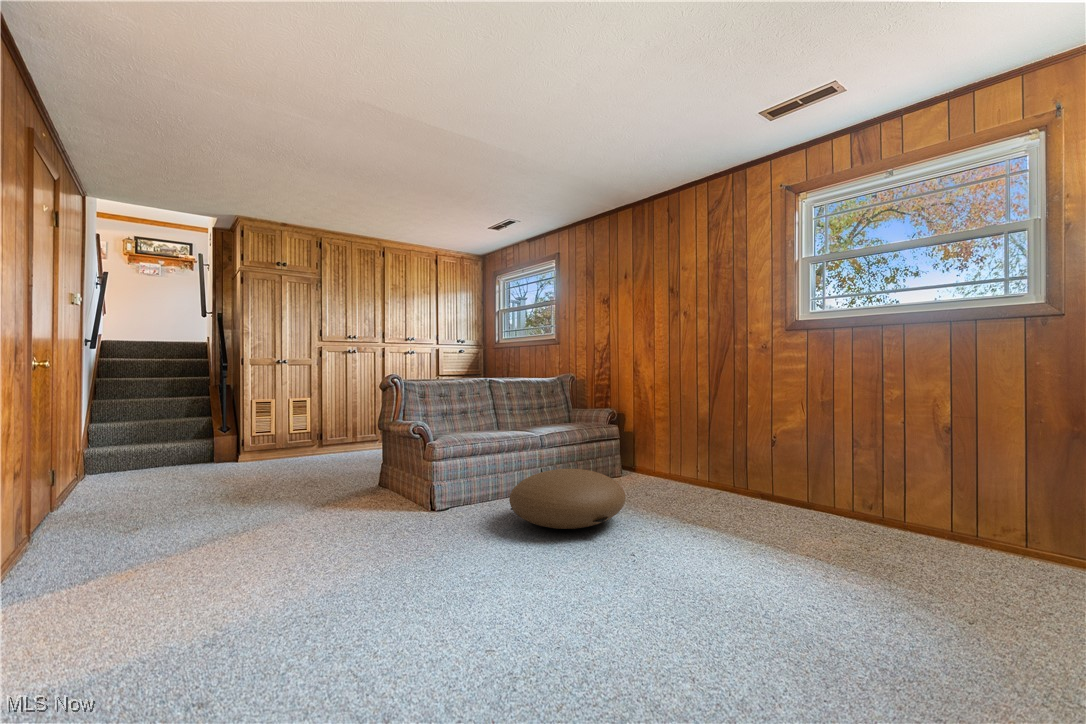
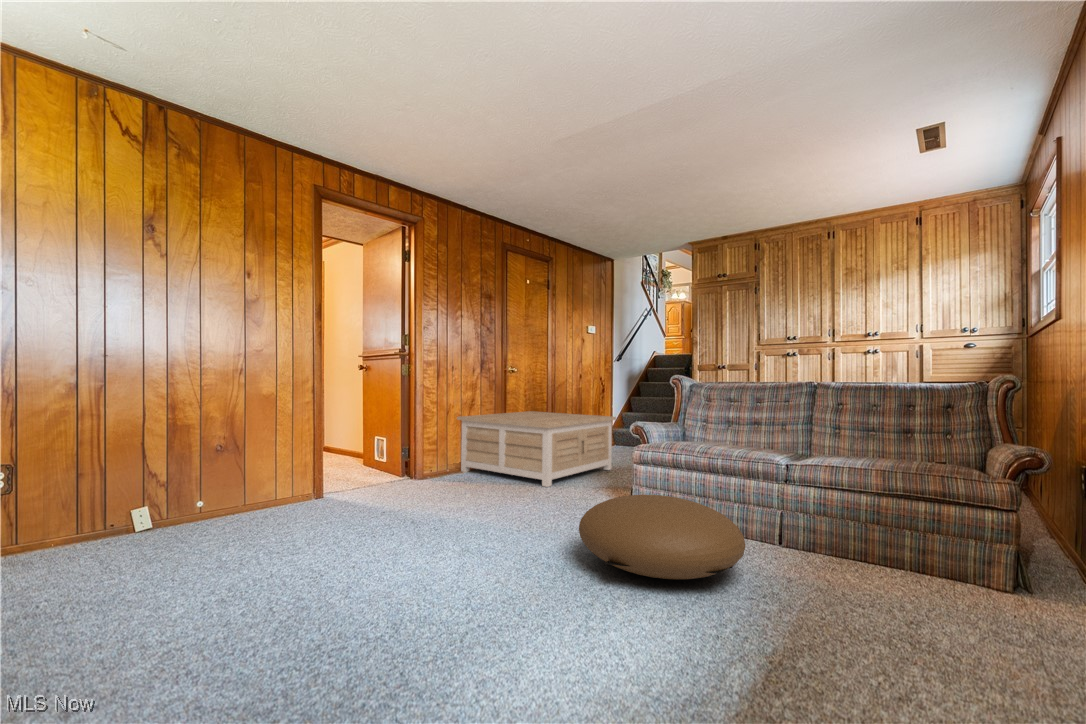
coffee table: none [28,426,287,571] -> present [457,411,616,487]

